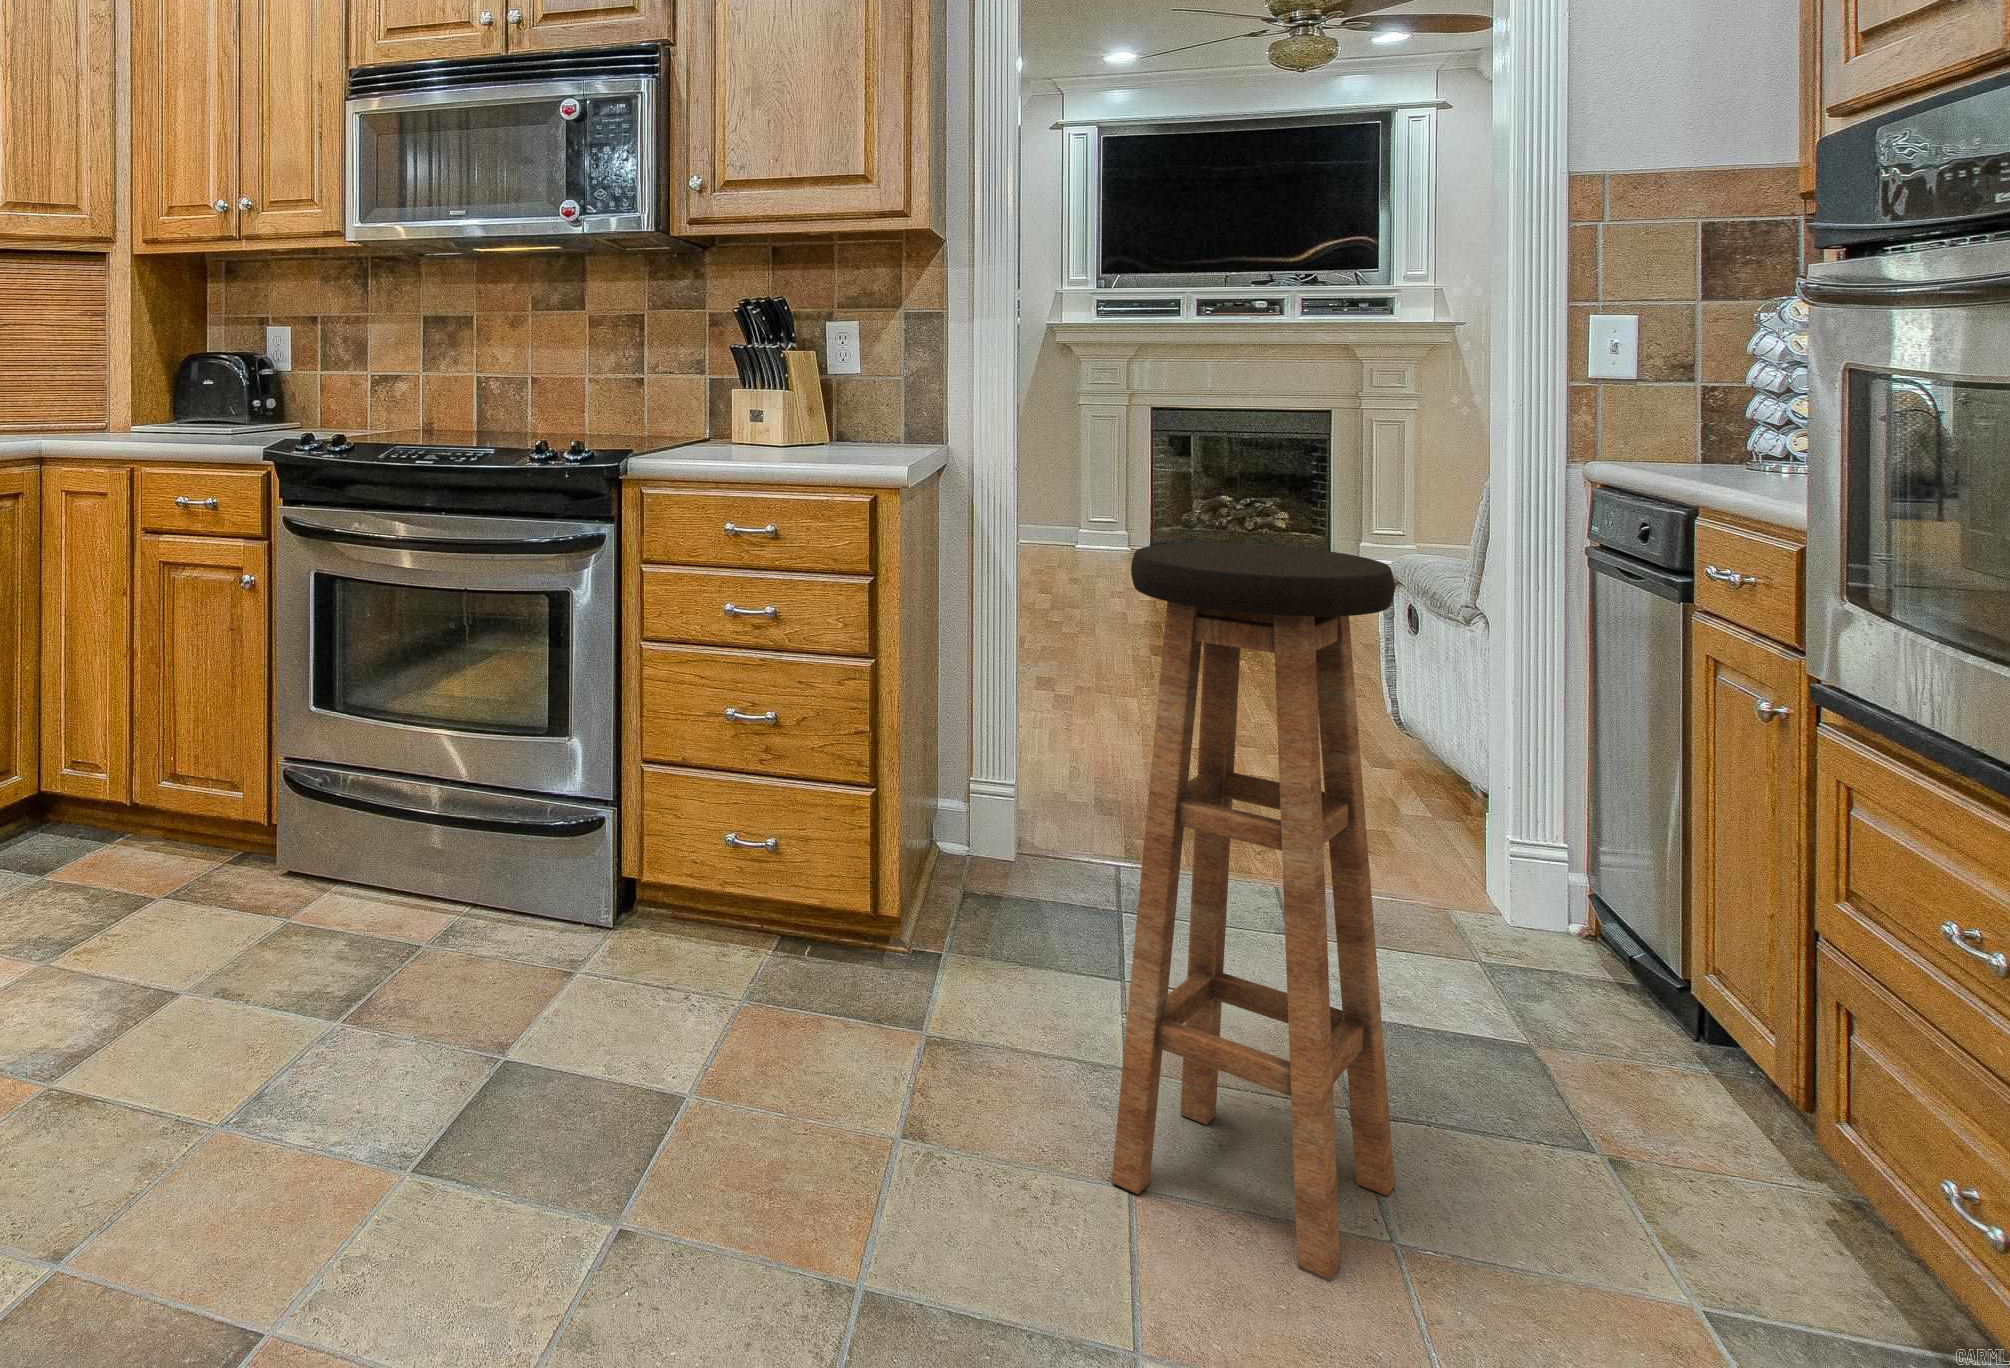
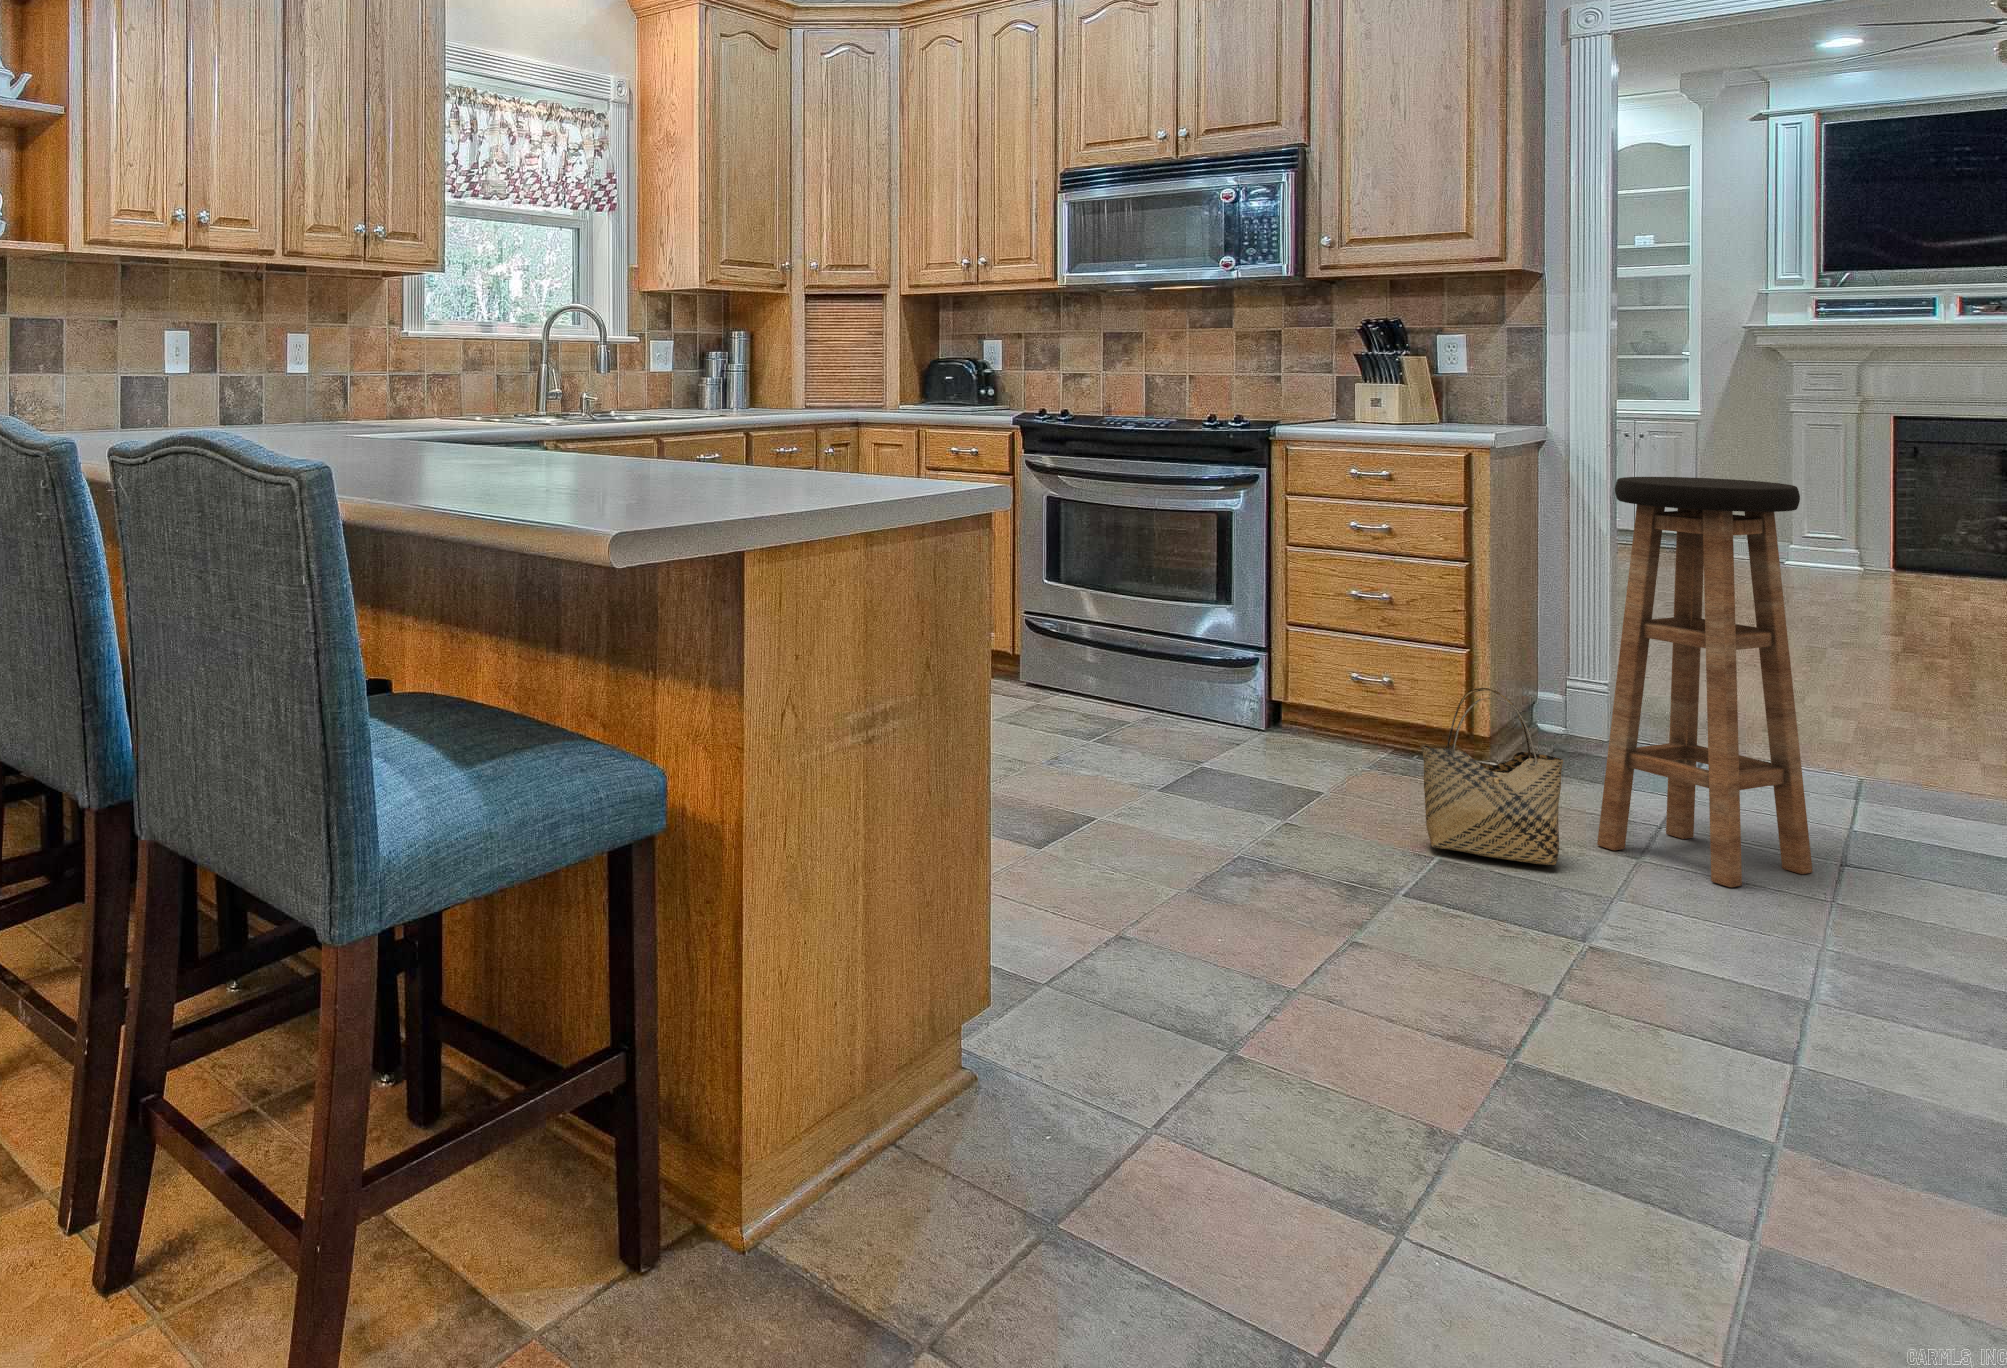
woven basket: none [866,947,1088,1296] -> present [1420,688,1563,865]

